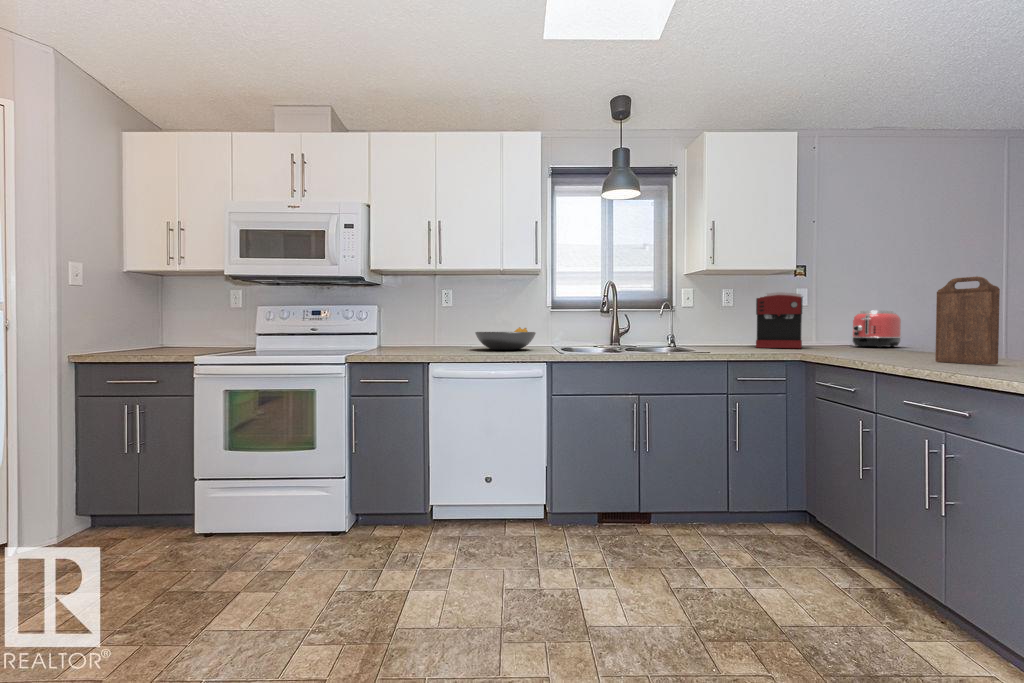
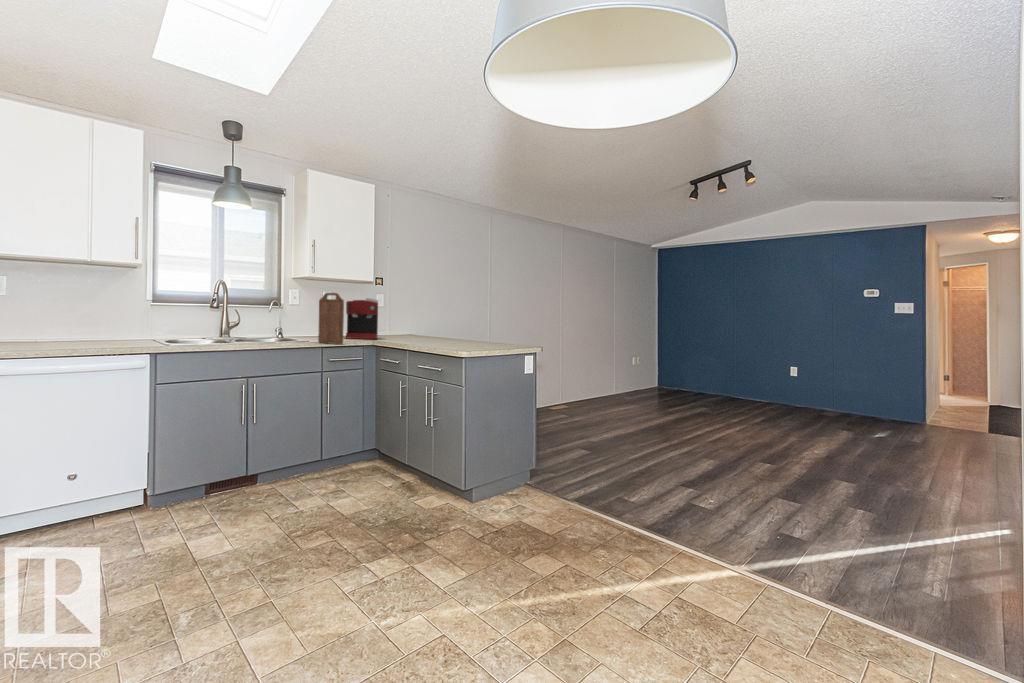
cutting board: present [935,276,1000,365] -> present [318,293,344,344]
toaster: present [852,310,901,347] -> none [410,314,439,339]
fruit bowl: present [475,327,536,350] -> none [55,318,137,340]

